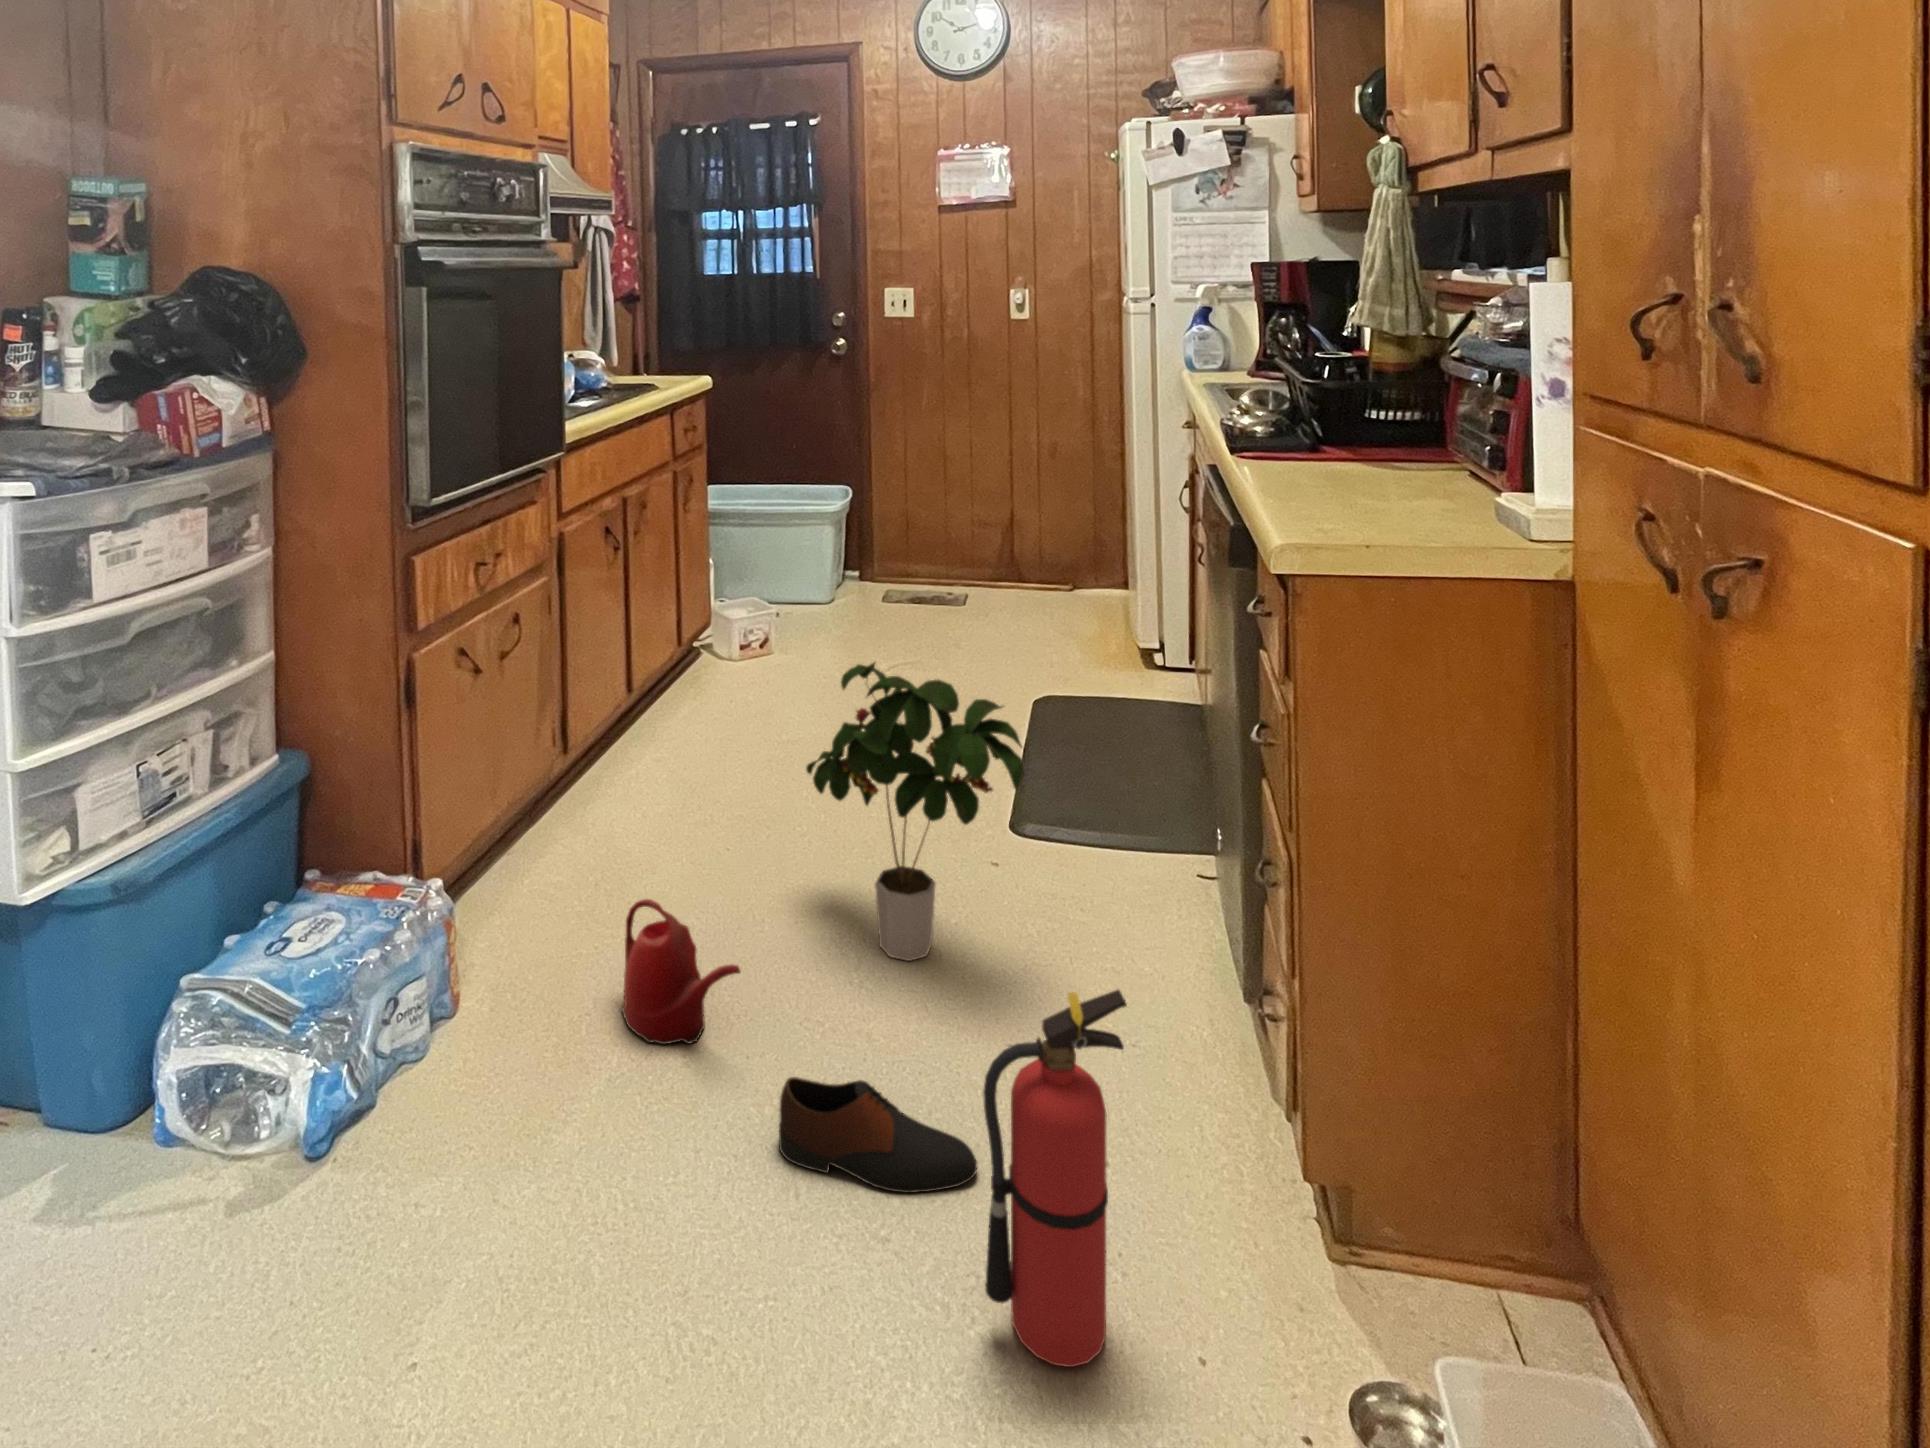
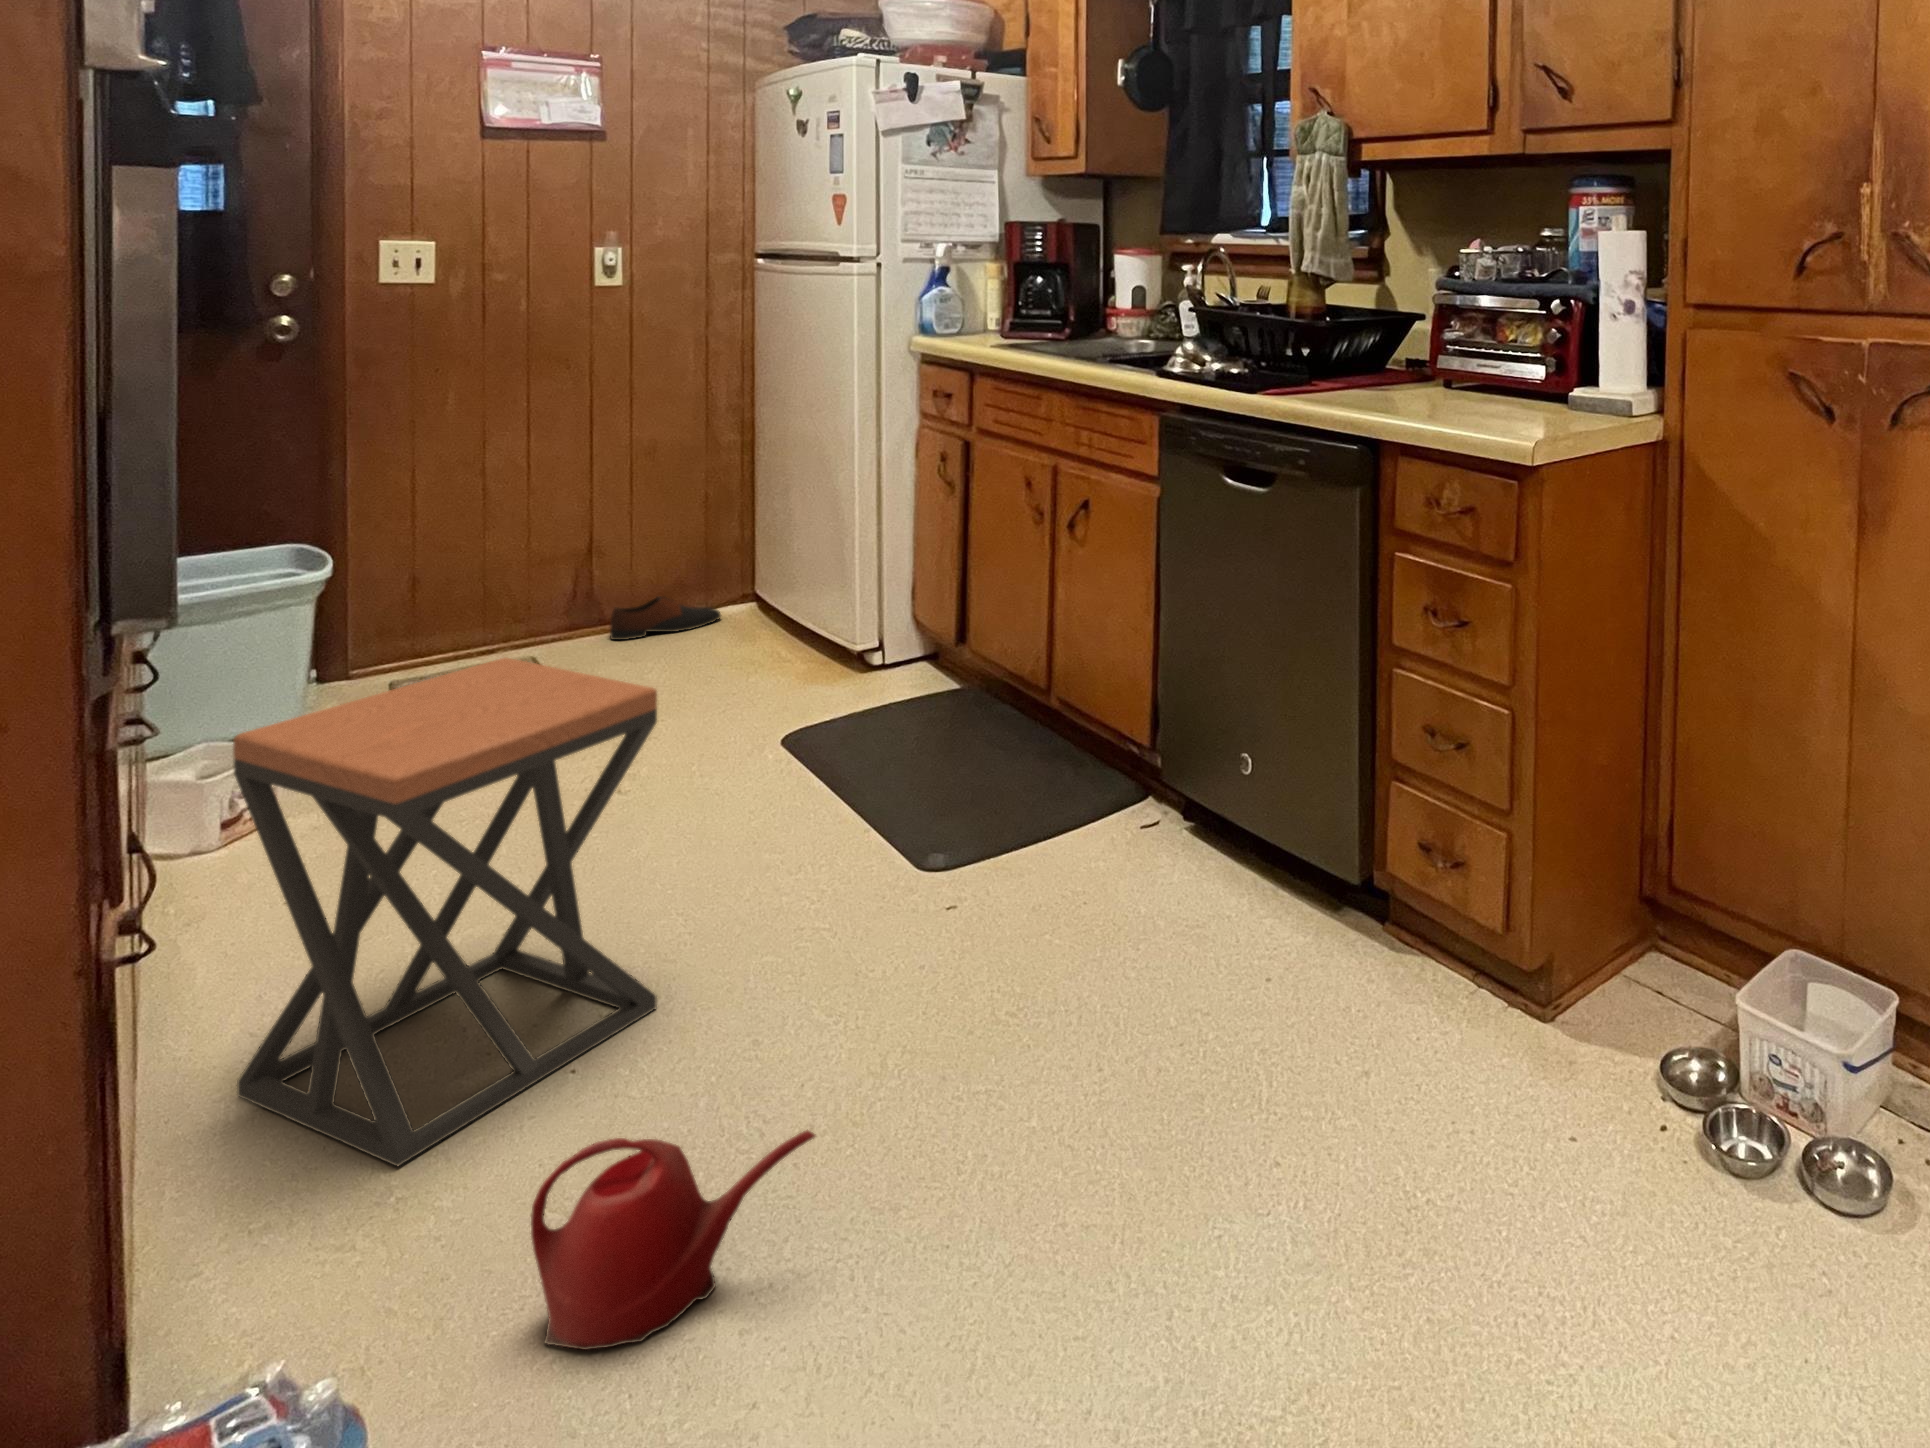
stool: none [642,579,817,873] -> present [233,658,657,1166]
potted plant: present [806,663,1024,961] -> none [697,691,1040,1049]
fire extinguisher: present [983,990,1127,1367] -> none [1275,860,1368,1233]
shoe: present [779,1077,977,1193] -> present [610,596,721,640]

